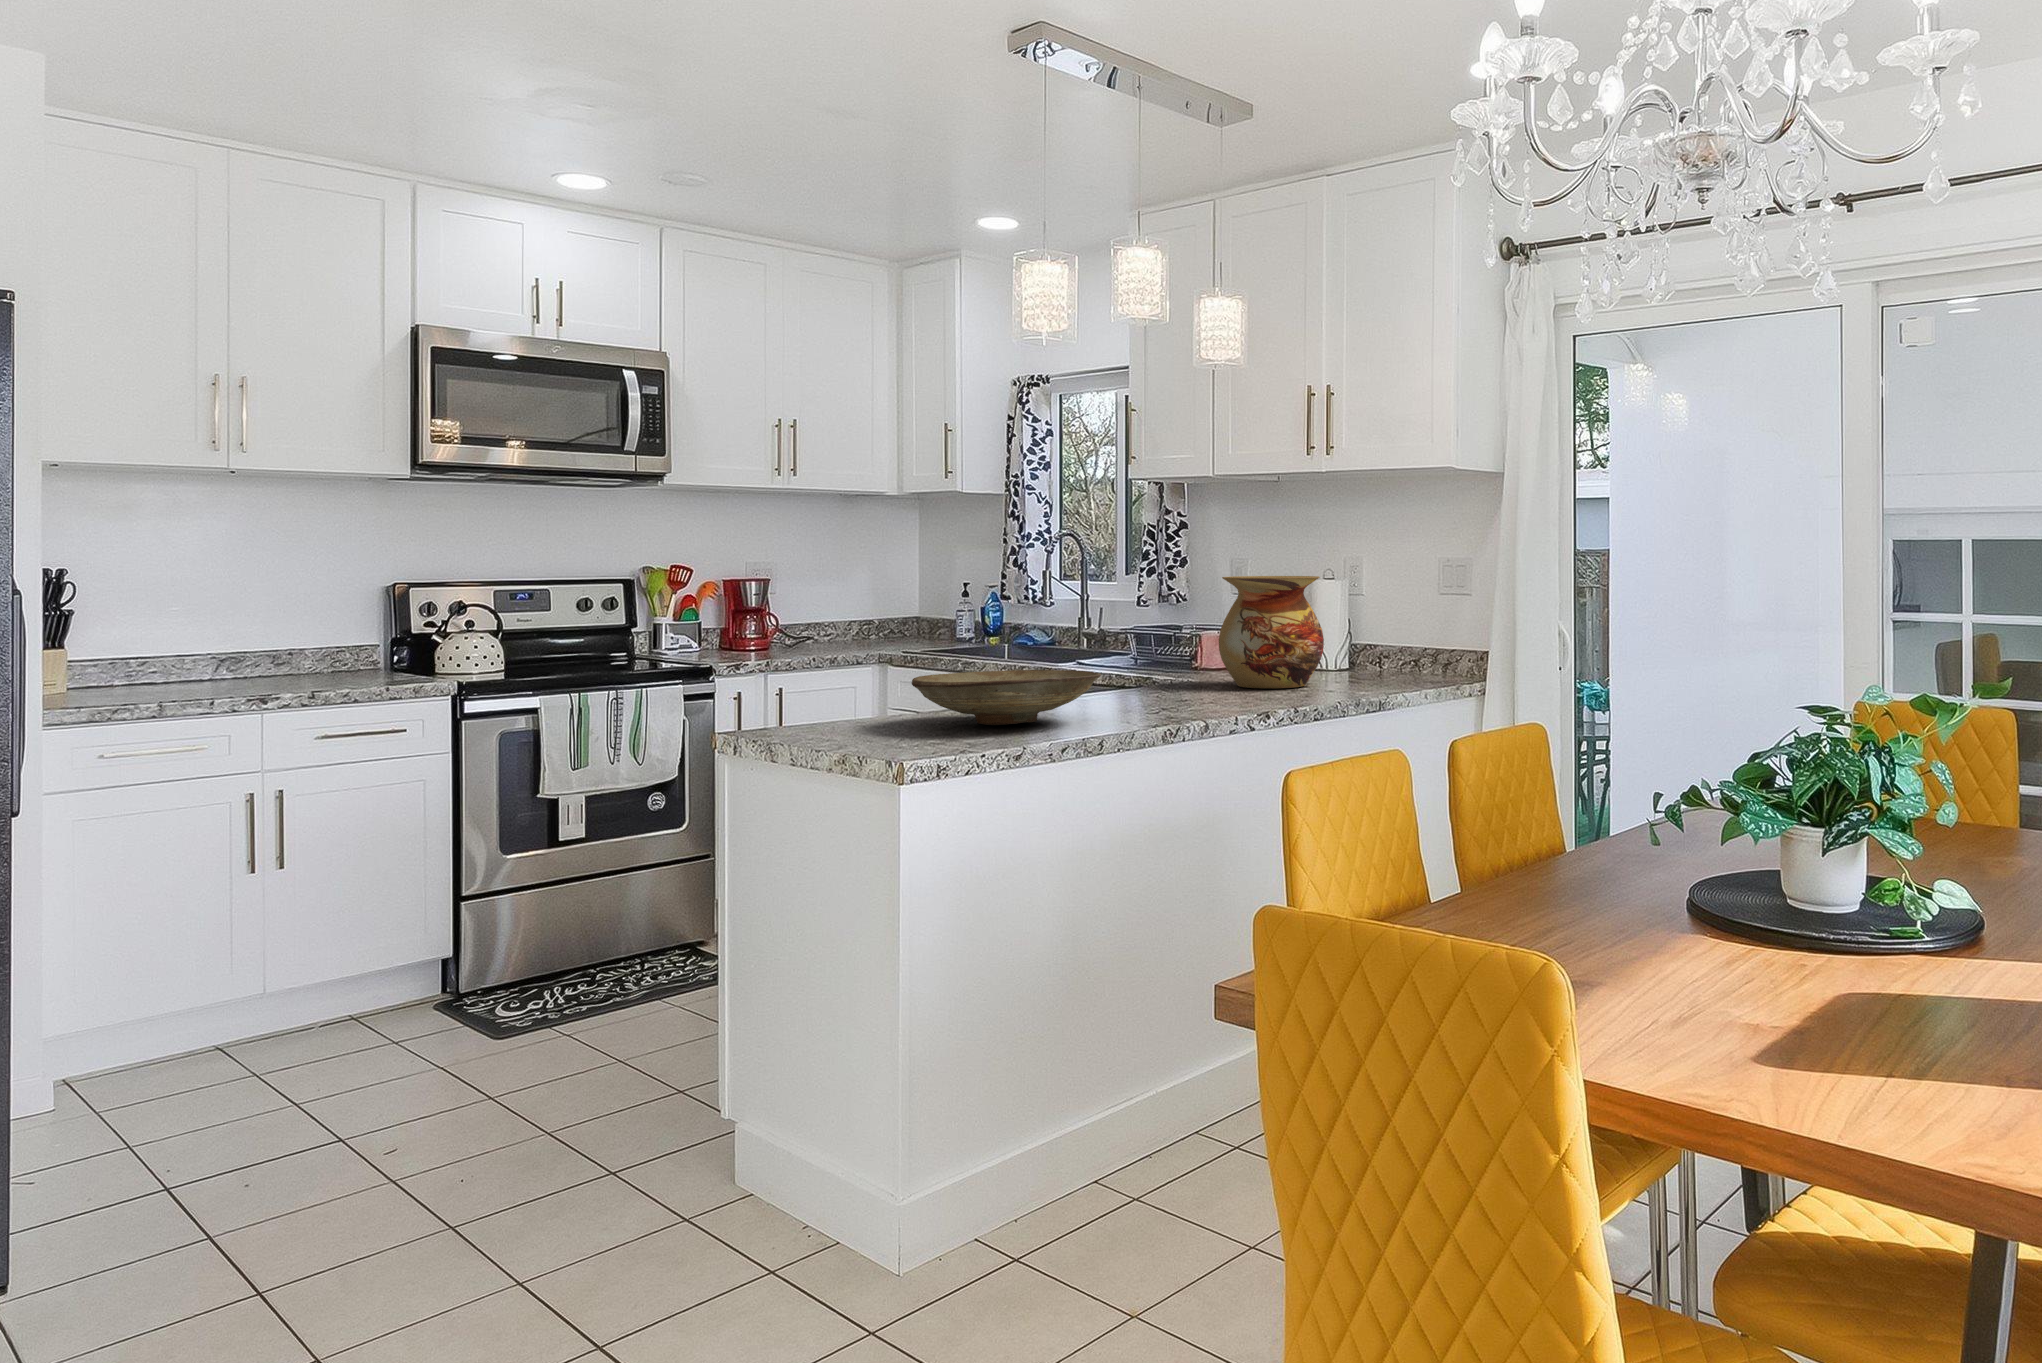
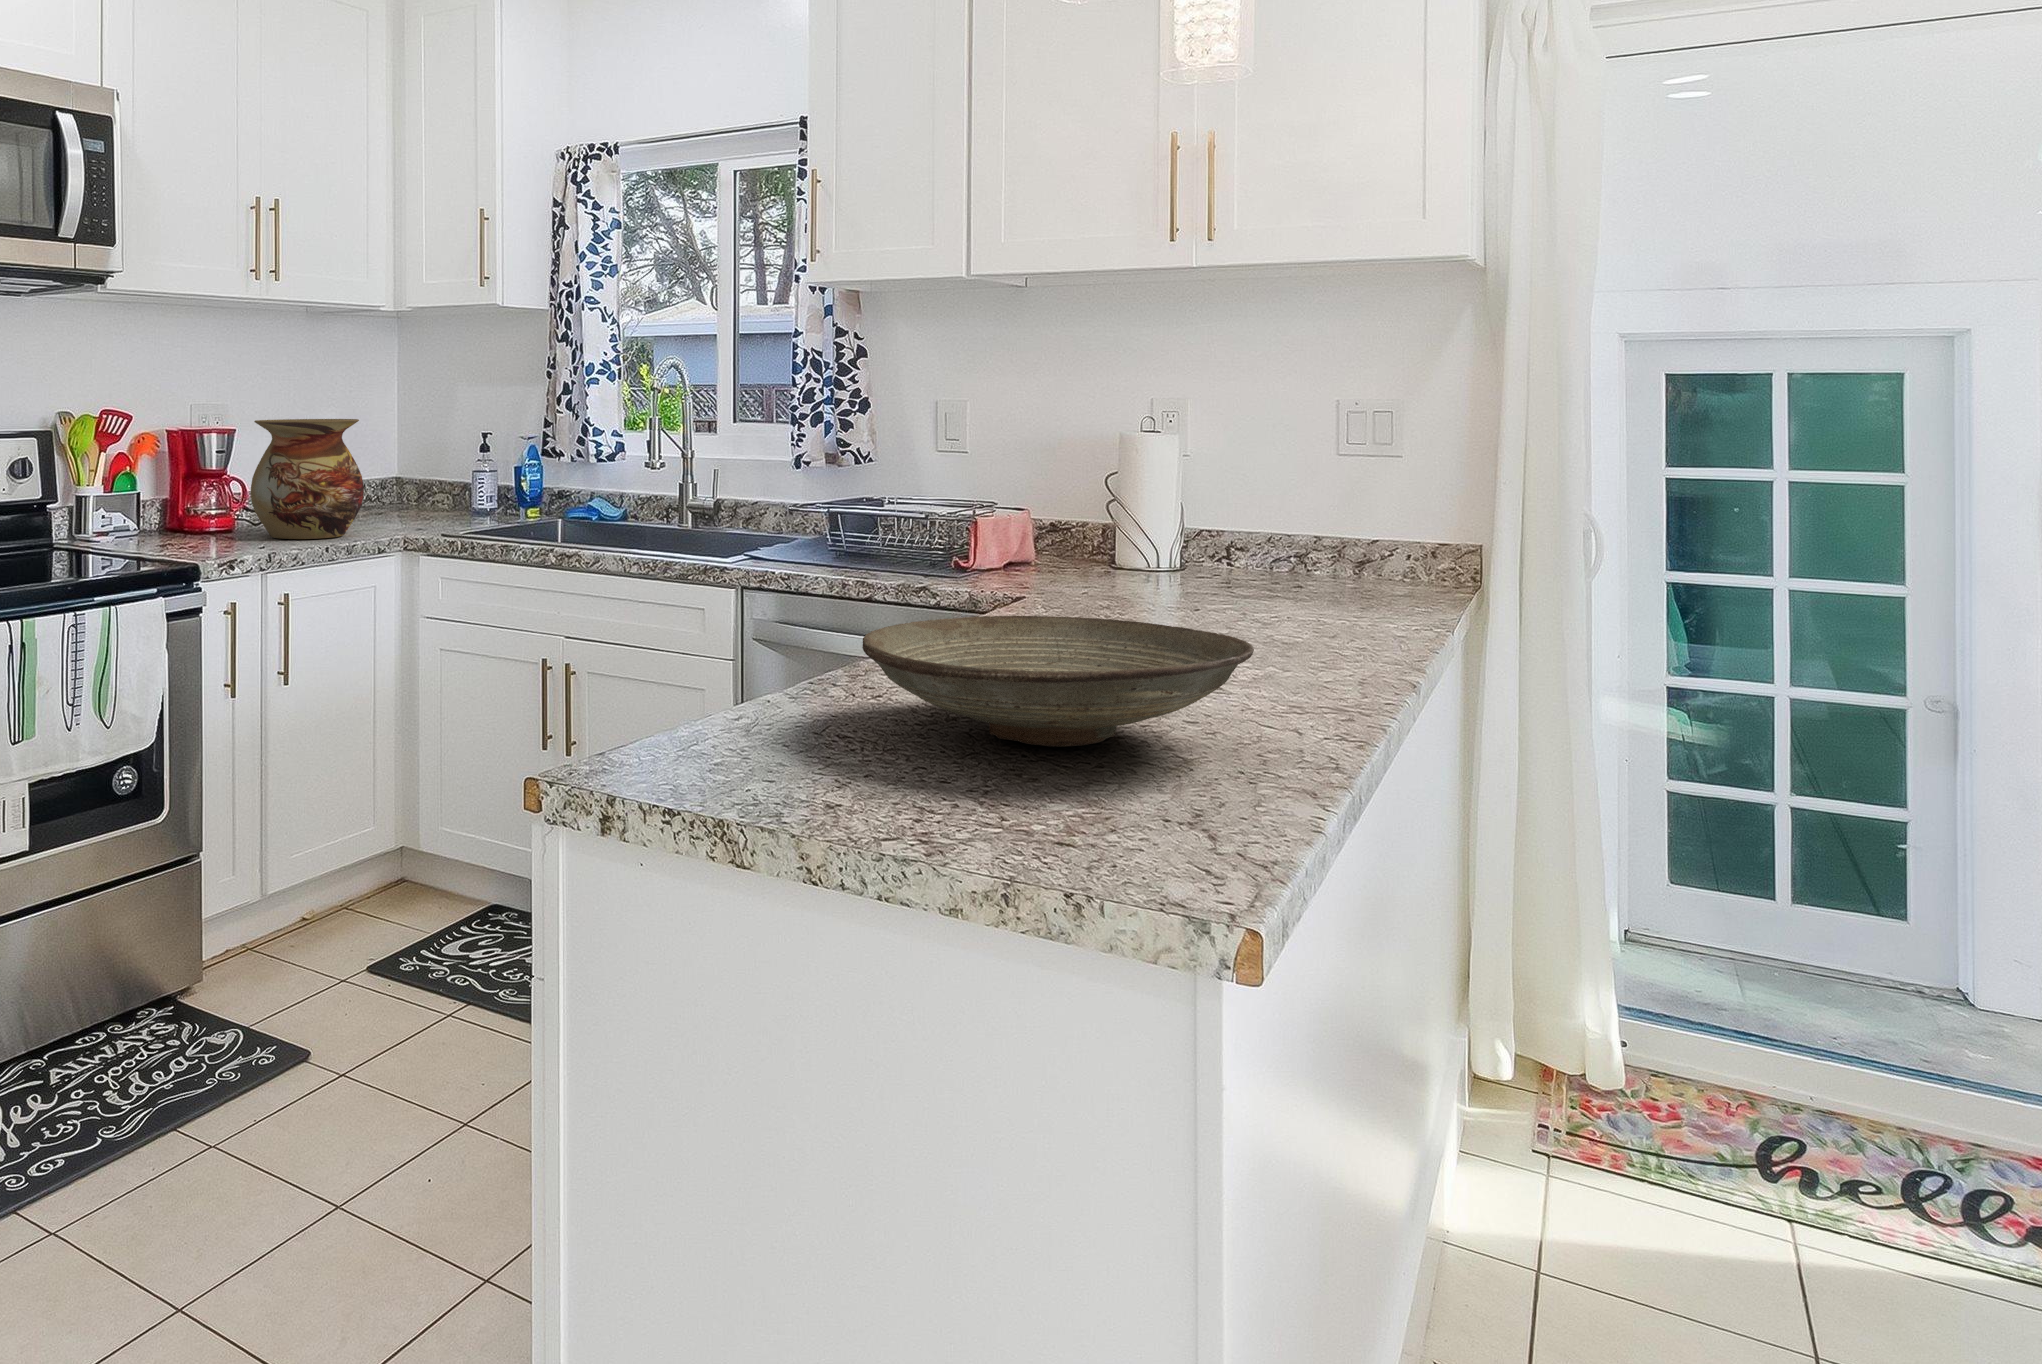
vase: present [1219,576,1324,688] -> present [251,419,364,539]

